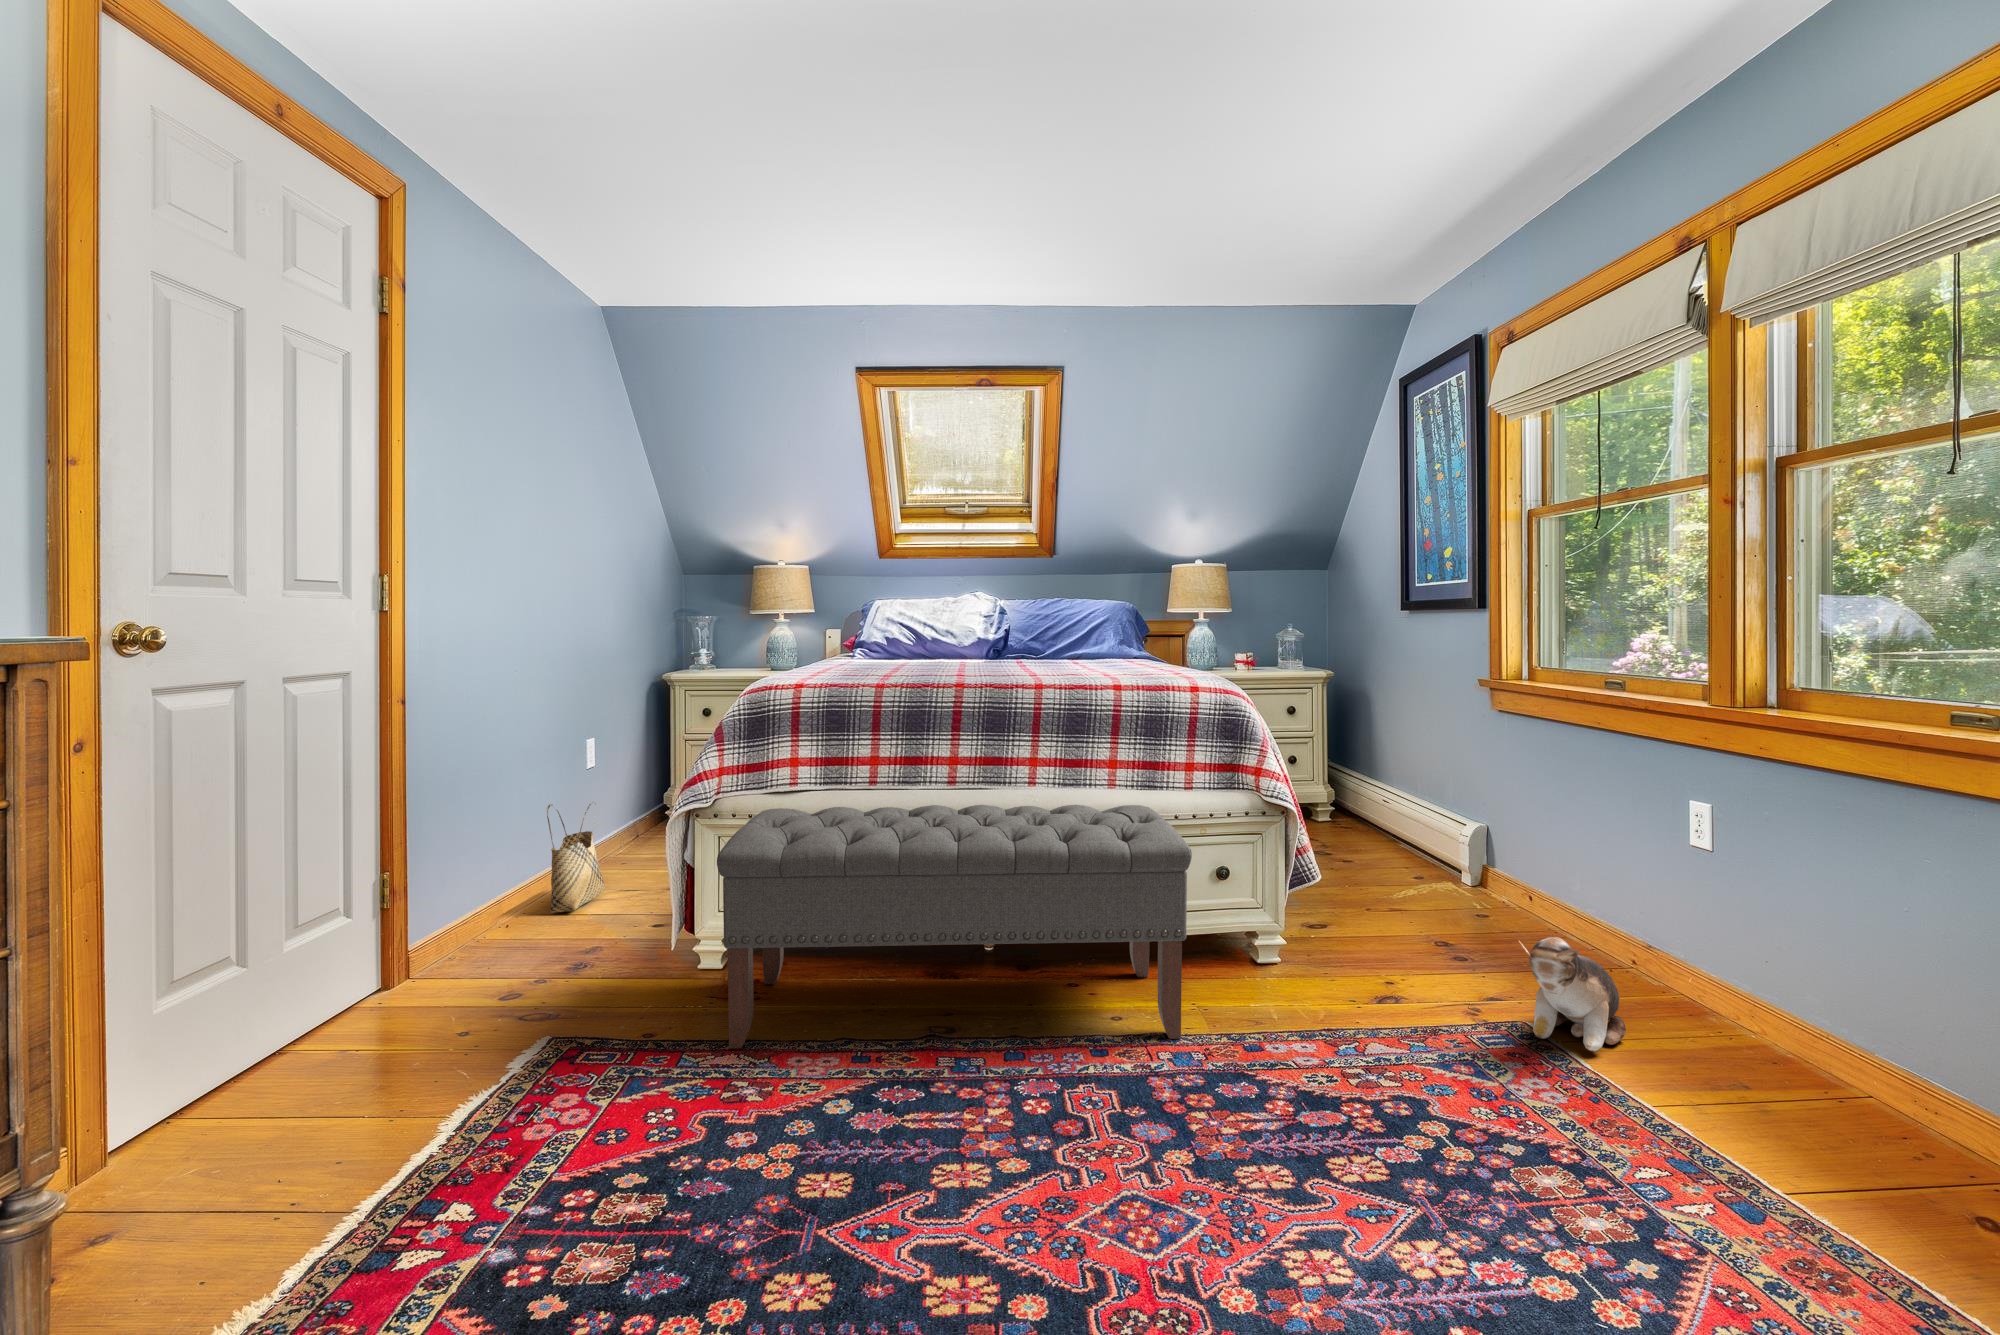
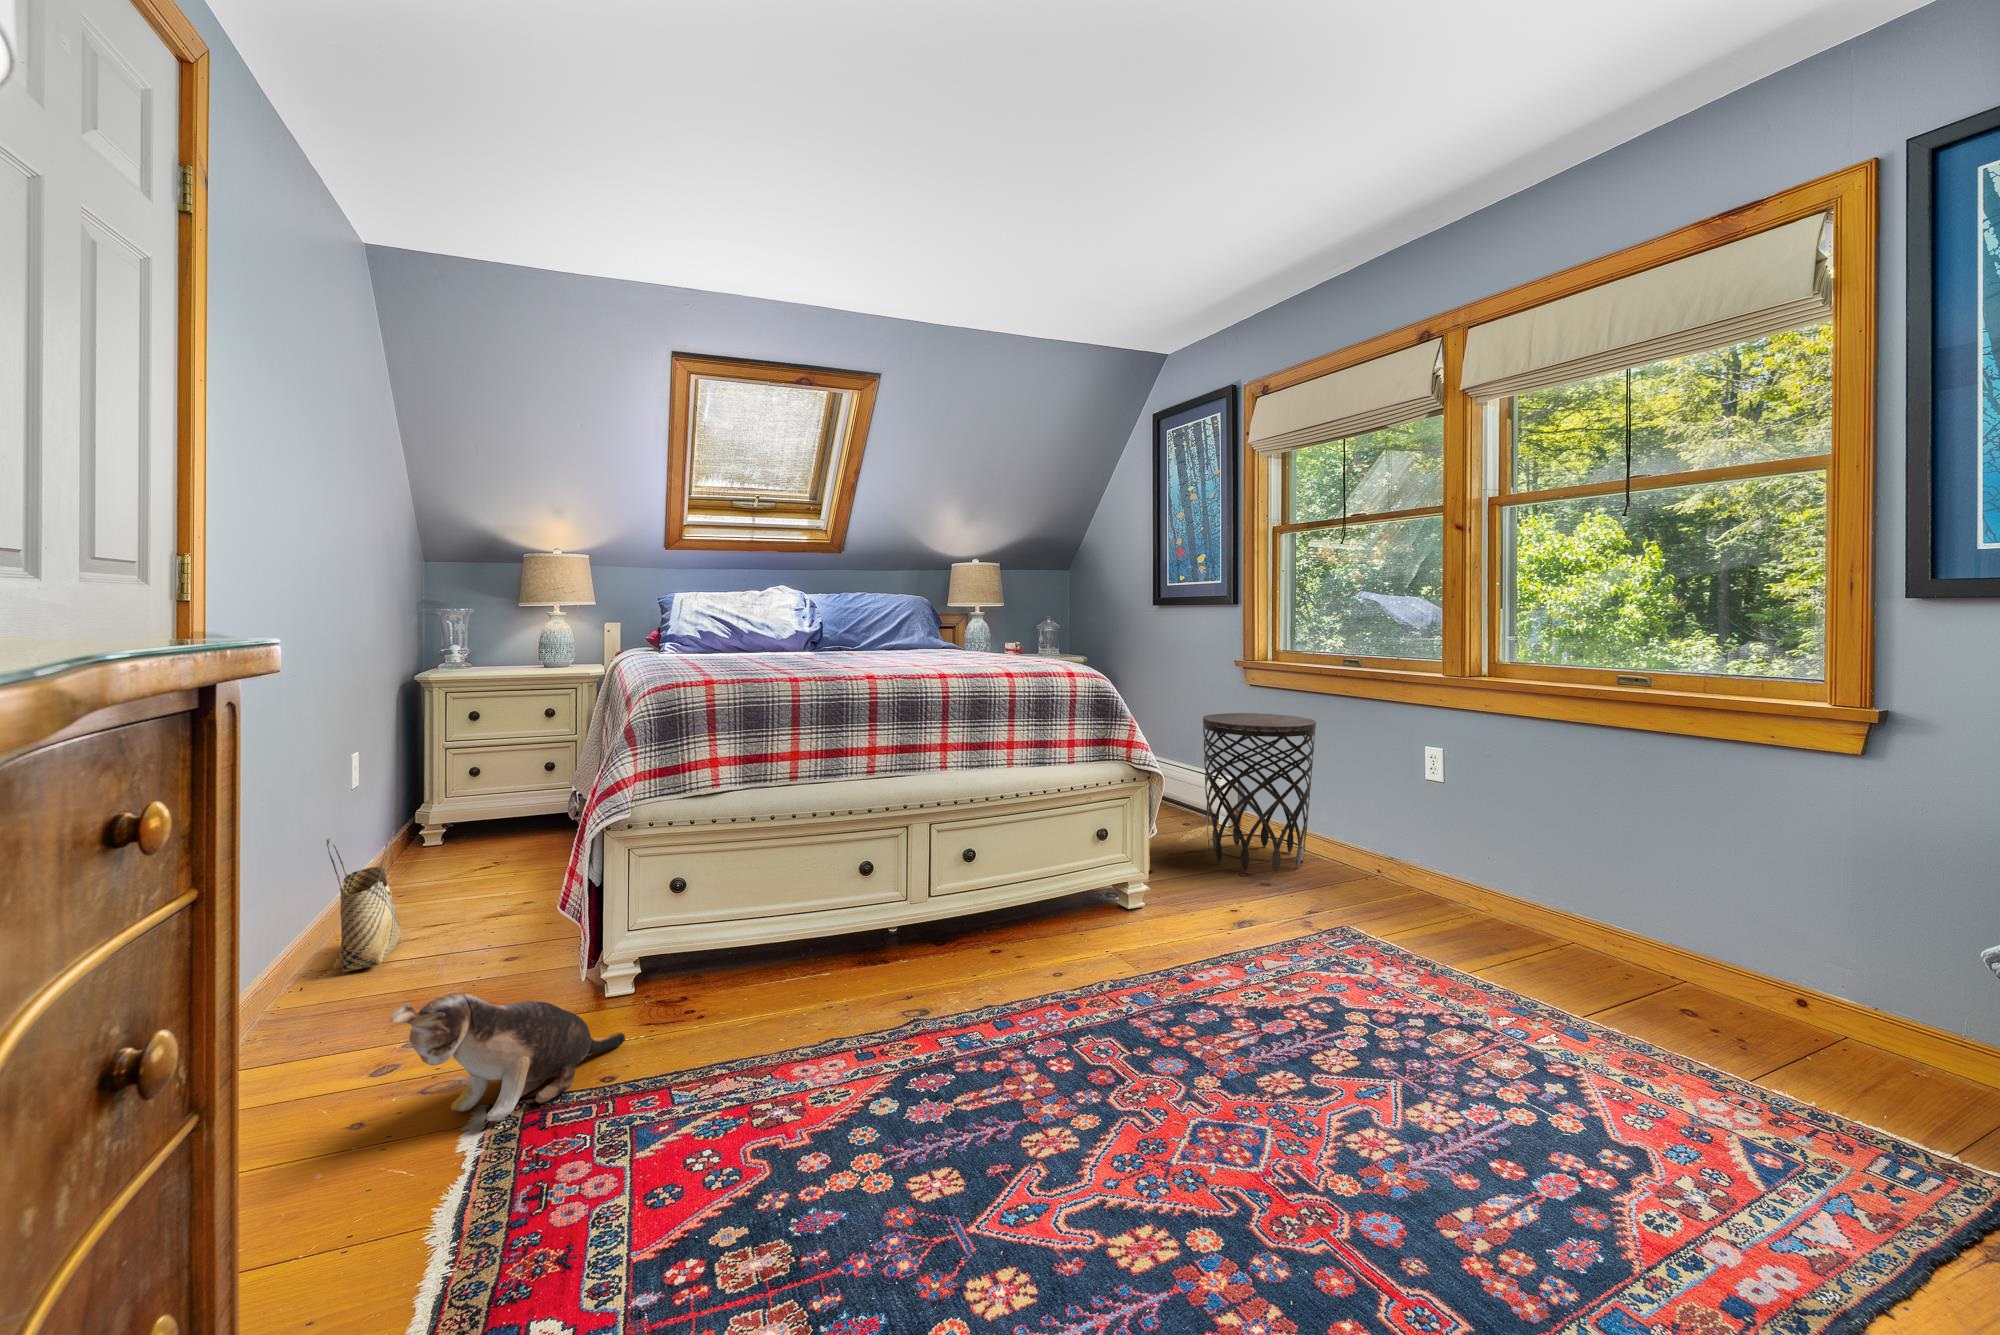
side table: none [1398,741,1553,945] -> present [1203,713,1316,872]
bench: present [717,805,1192,1048] -> none [688,783,1139,1078]
plush toy: present [1518,937,1626,1051] -> present [390,992,625,1121]

